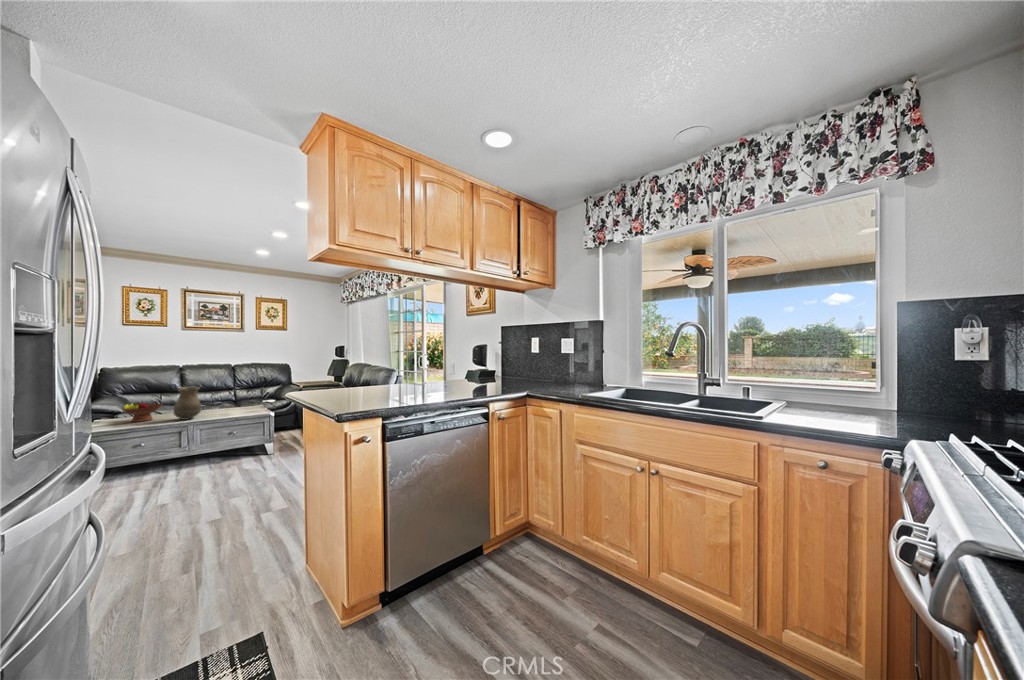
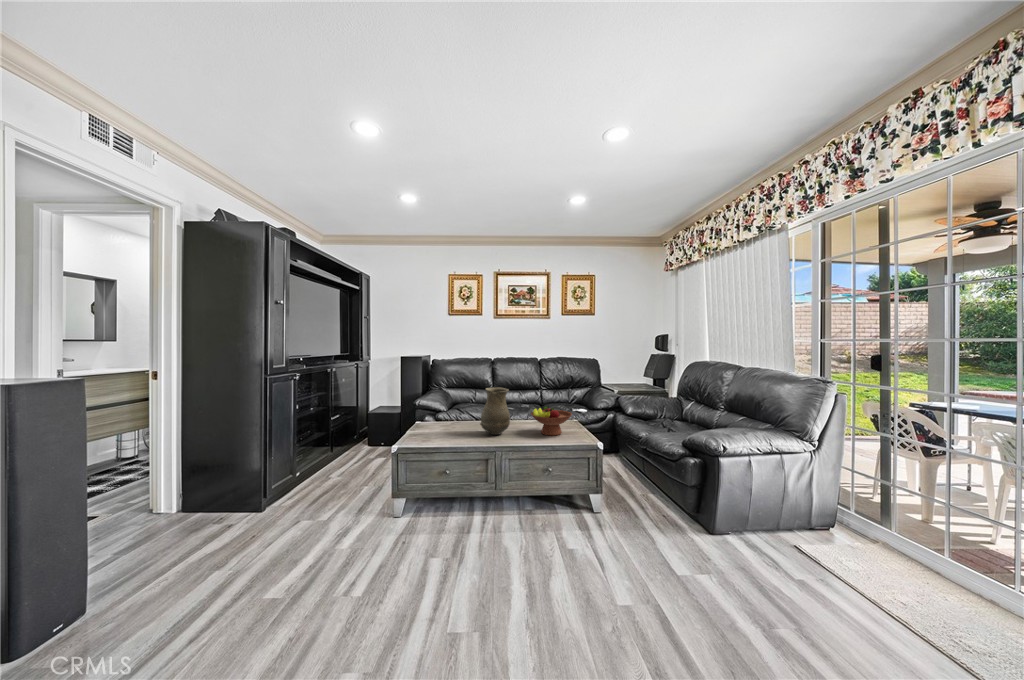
fruit bowl: present [121,402,162,422] -> present [531,407,572,435]

